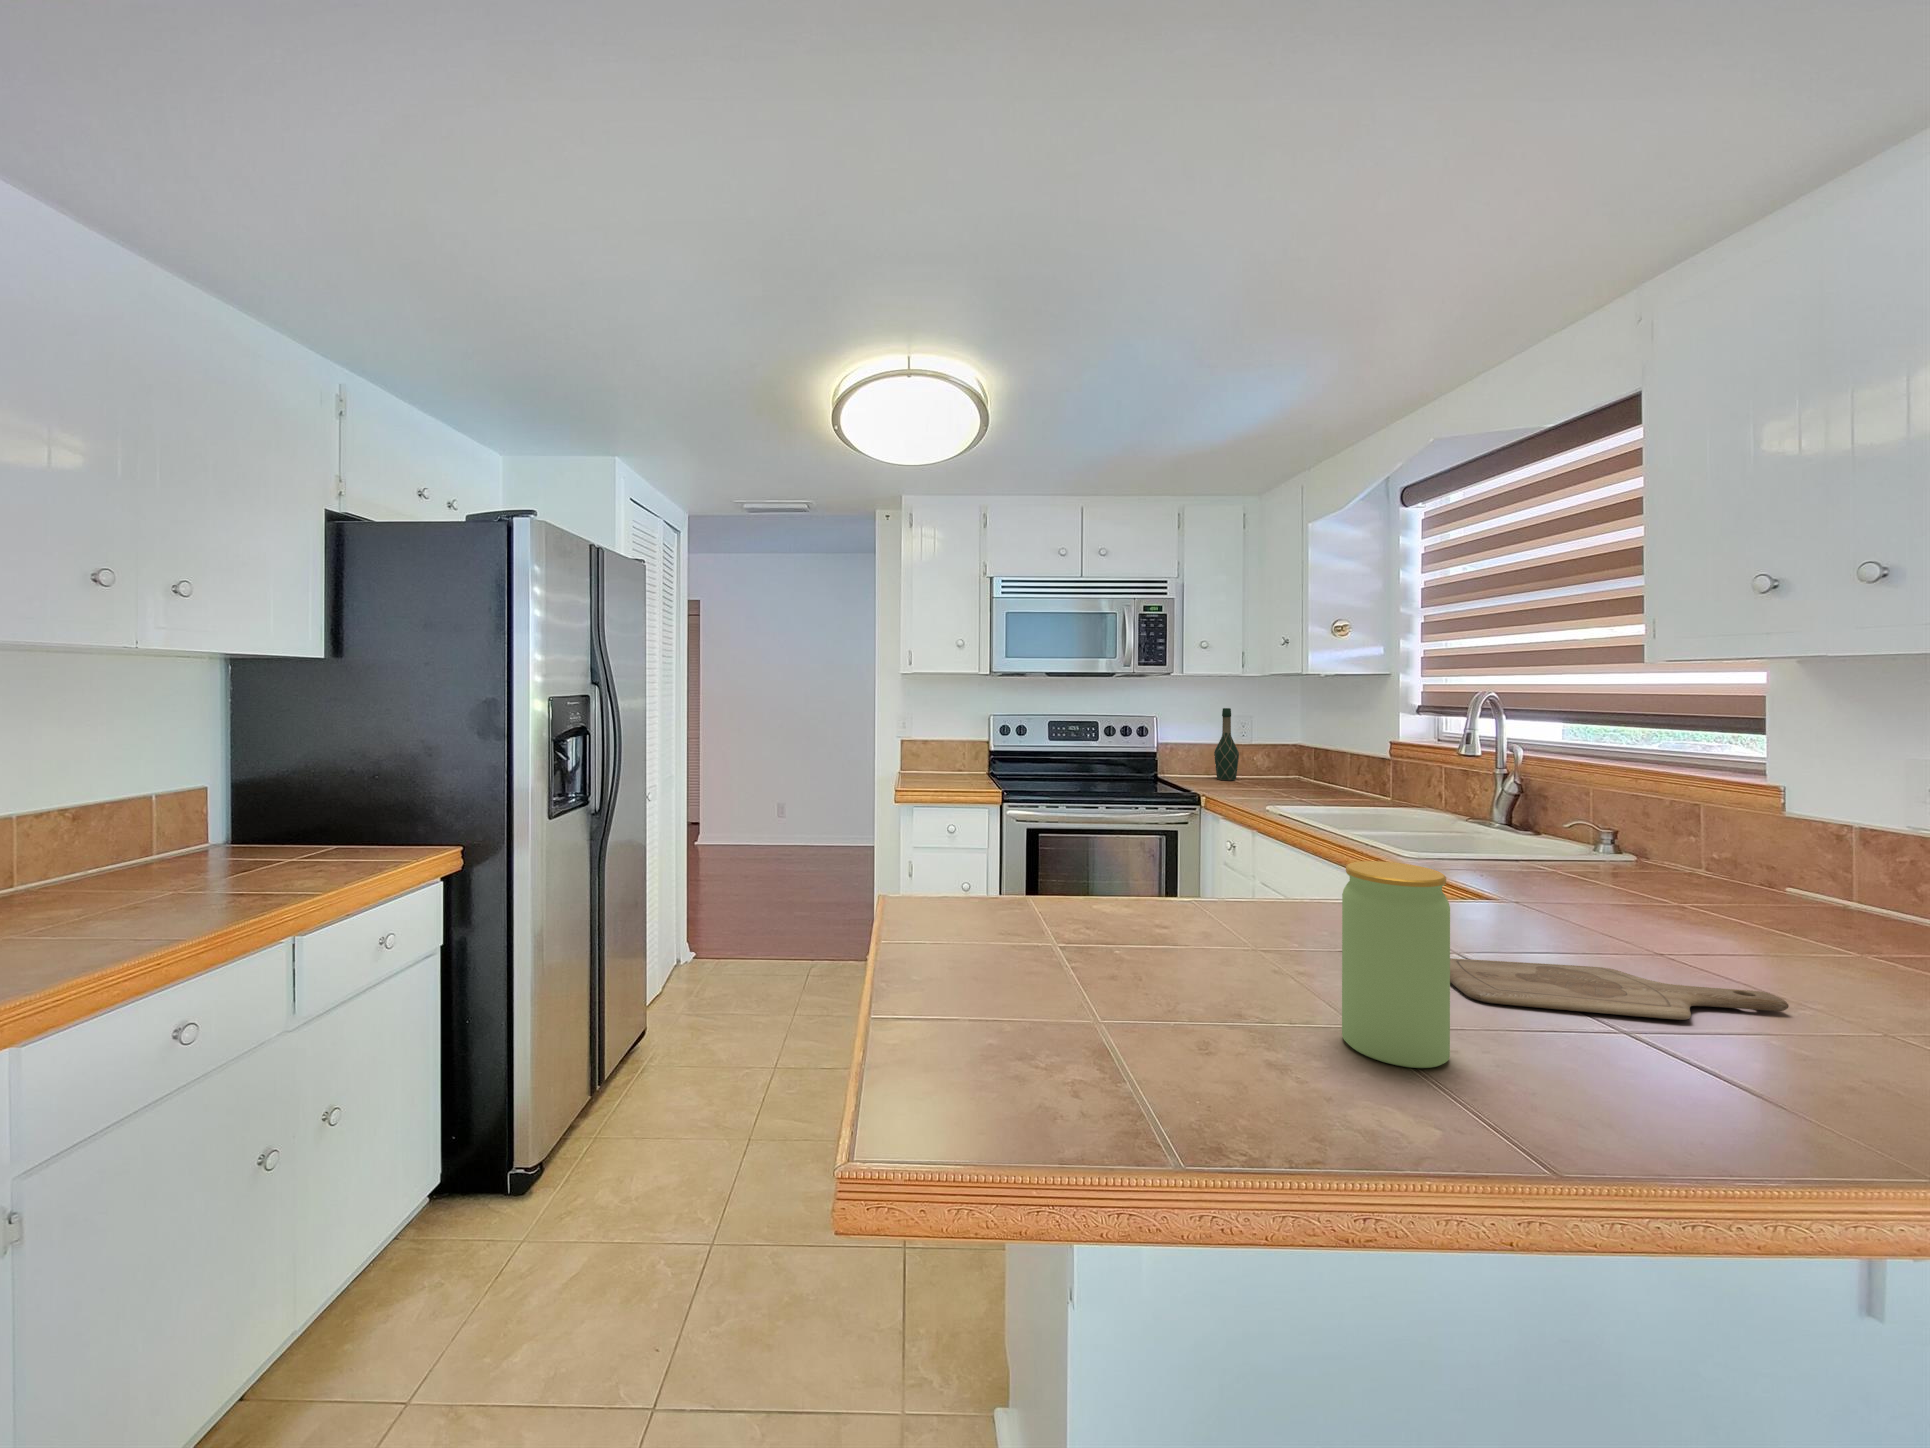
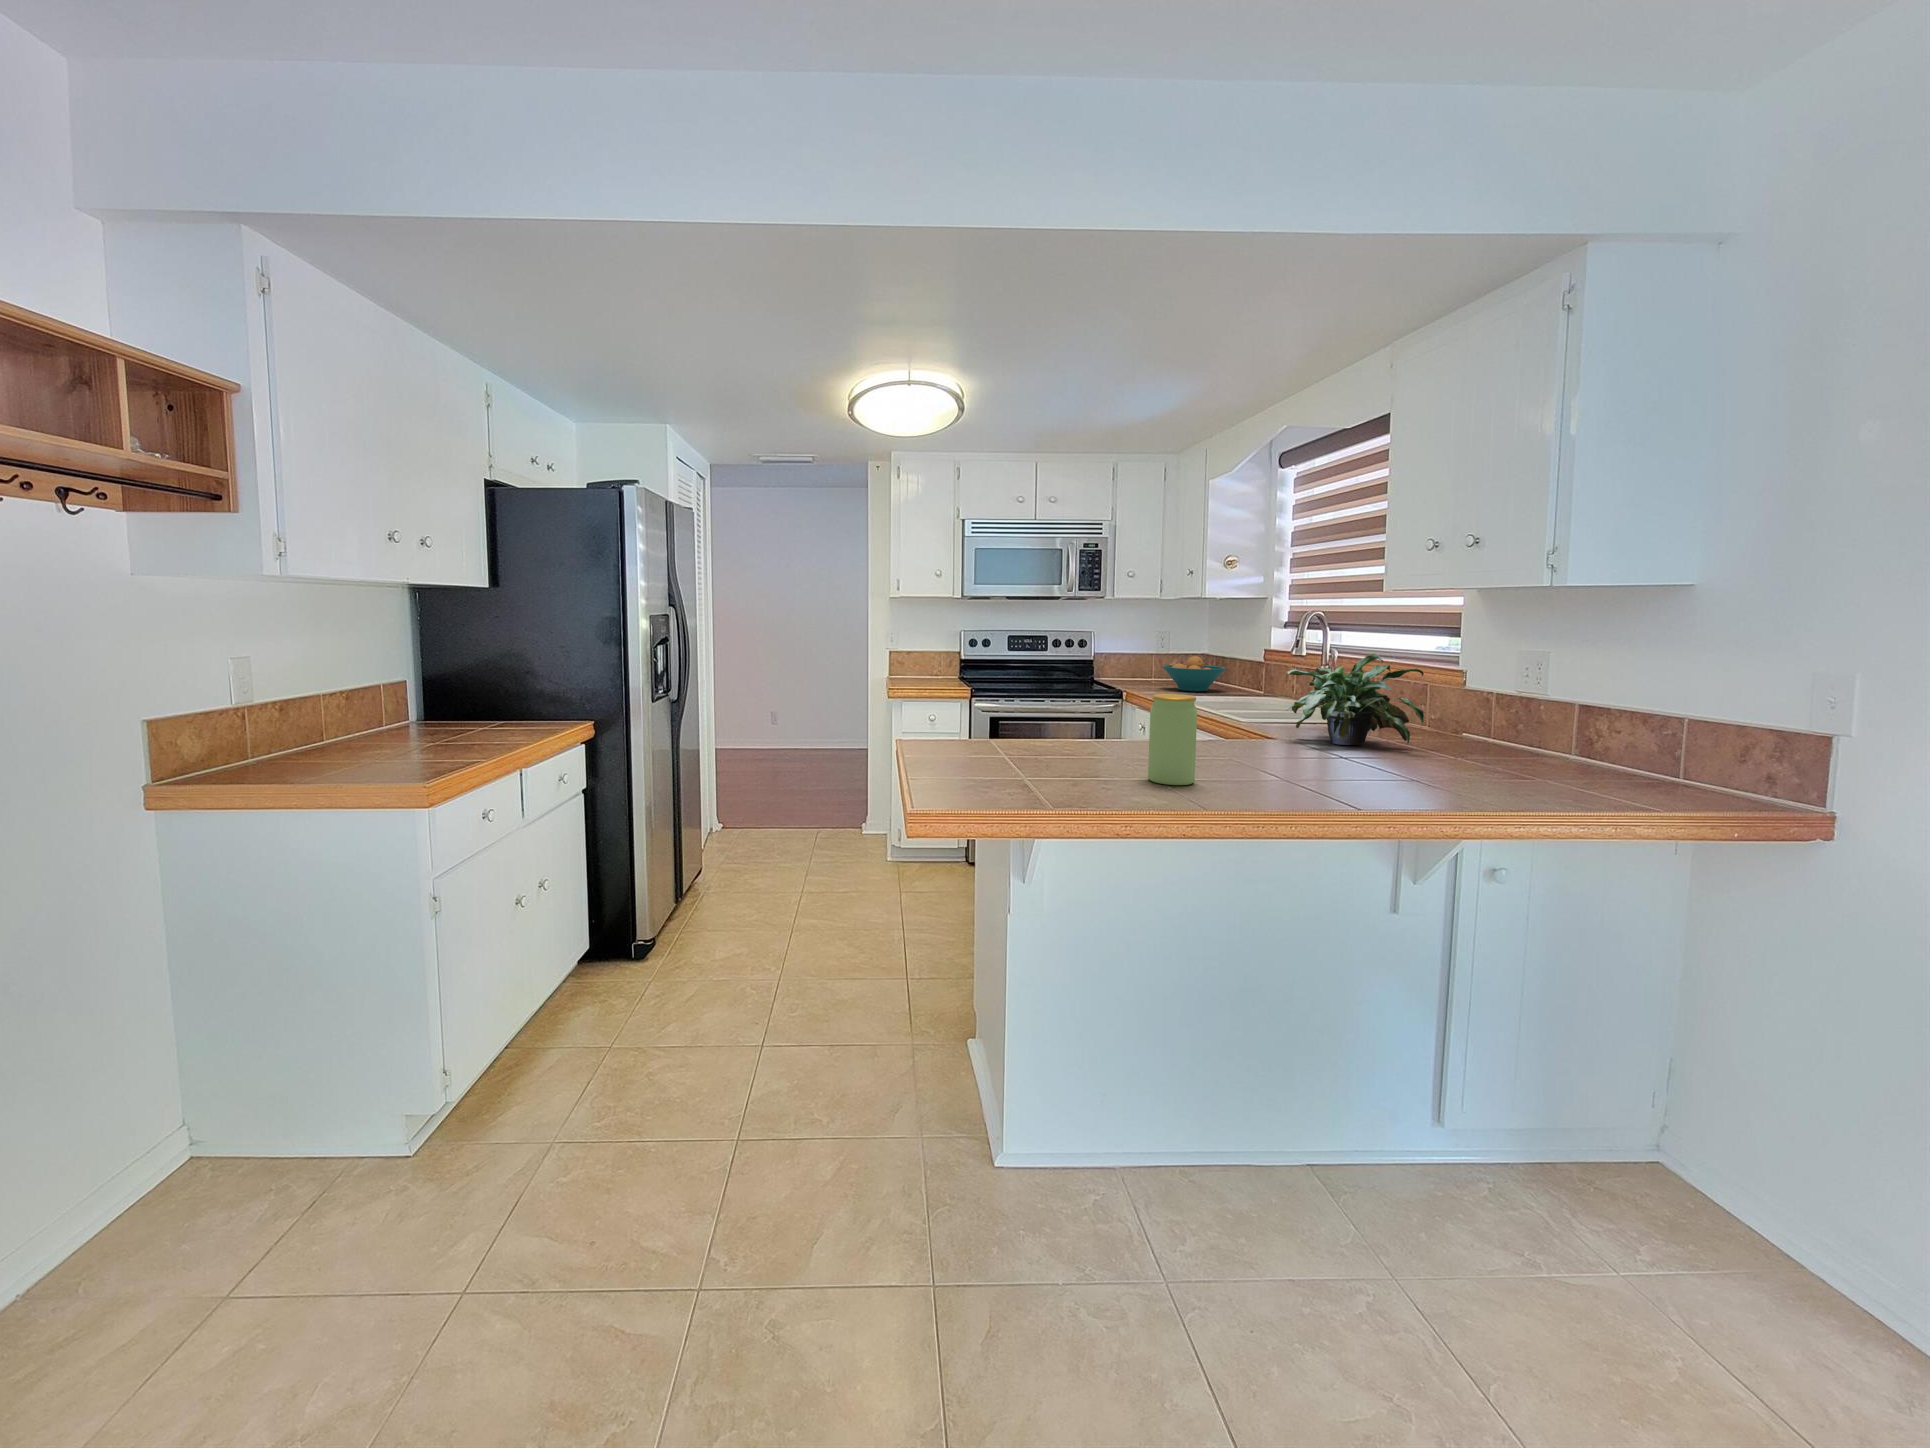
wine bottle: present [1214,708,1239,780] -> none [1138,625,1157,681]
fruit bowl: none [1253,750,1340,798] -> present [1163,656,1226,692]
potted plant: none [1510,767,1800,929] -> present [1286,654,1424,745]
cutting board: present [1450,958,1789,1020] -> none [1212,755,1377,774]

